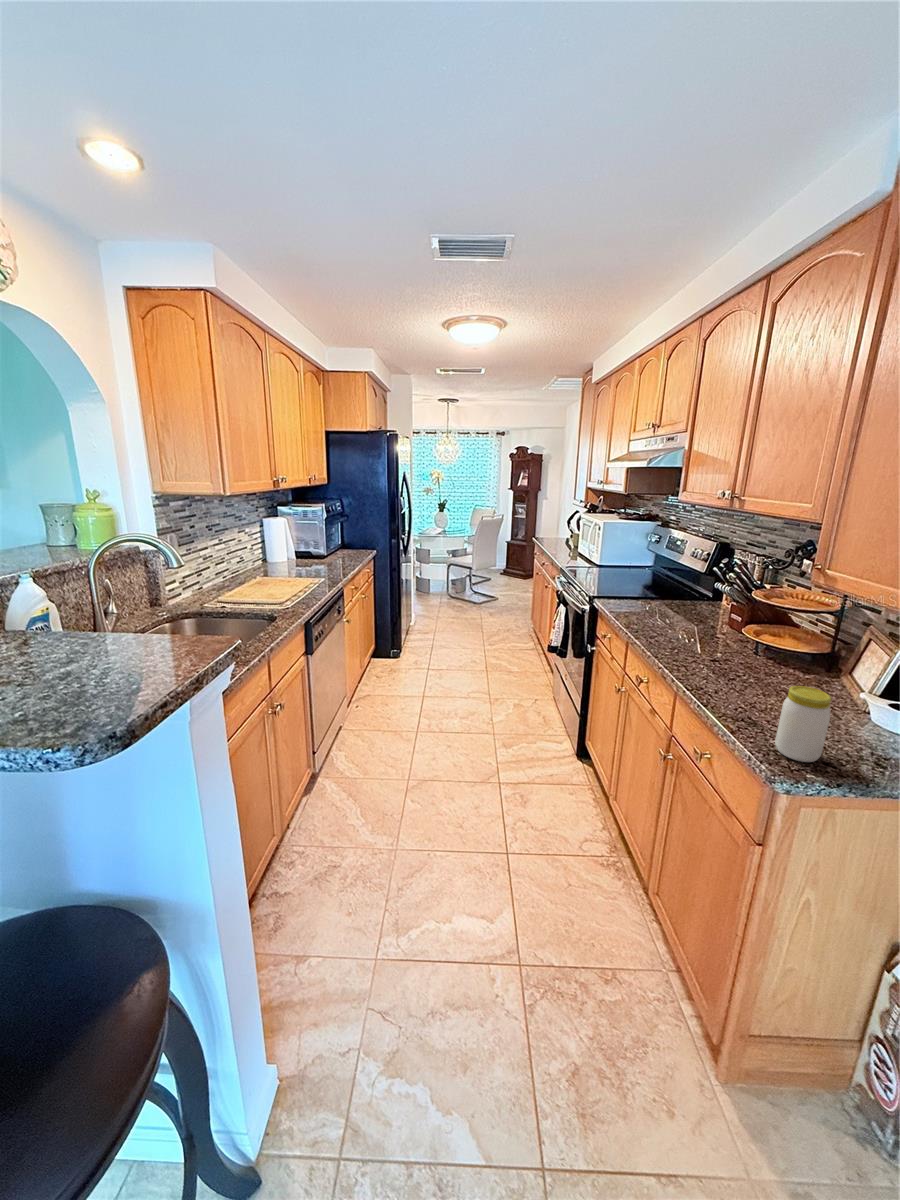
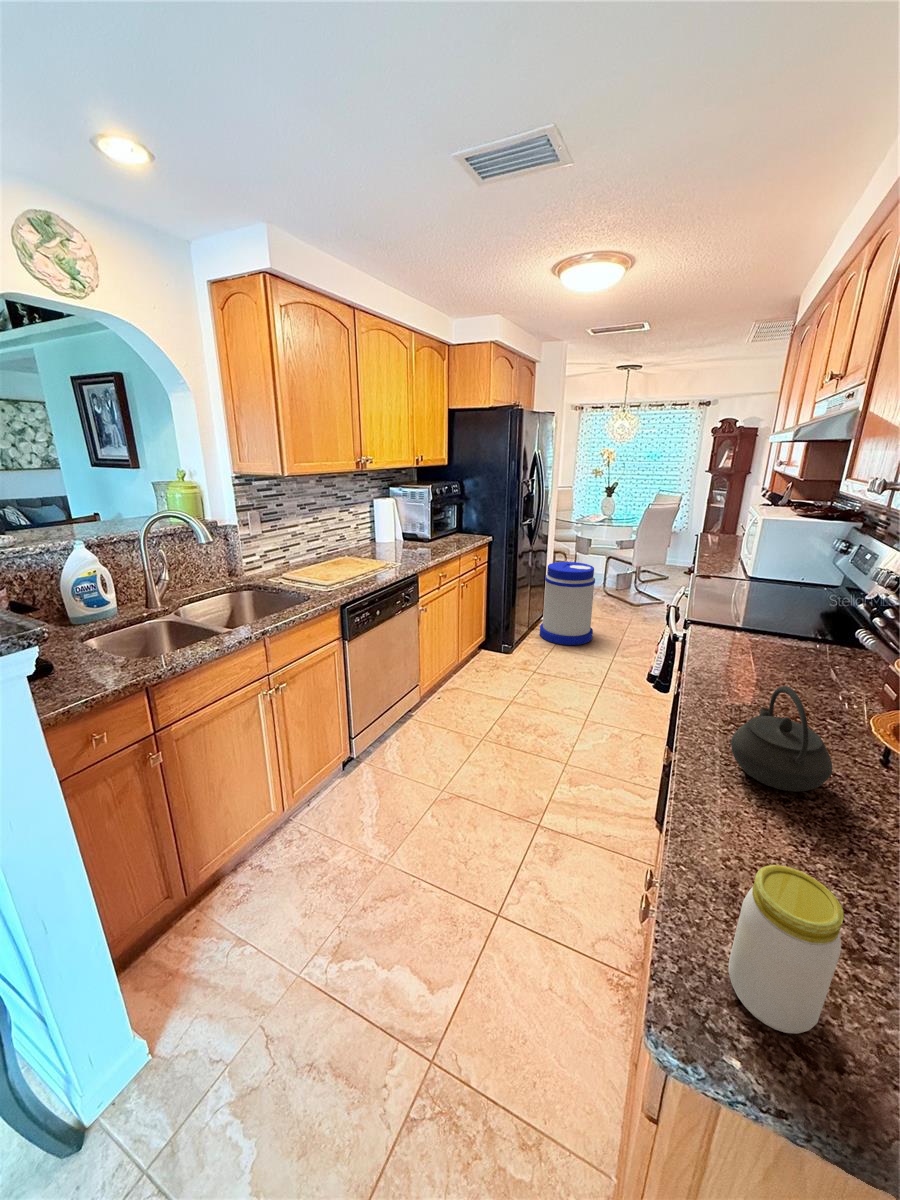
trash can: none [414,571,460,645] -> present [540,562,595,645]
kettle: none [691,618,748,678] -> present [731,686,832,792]

